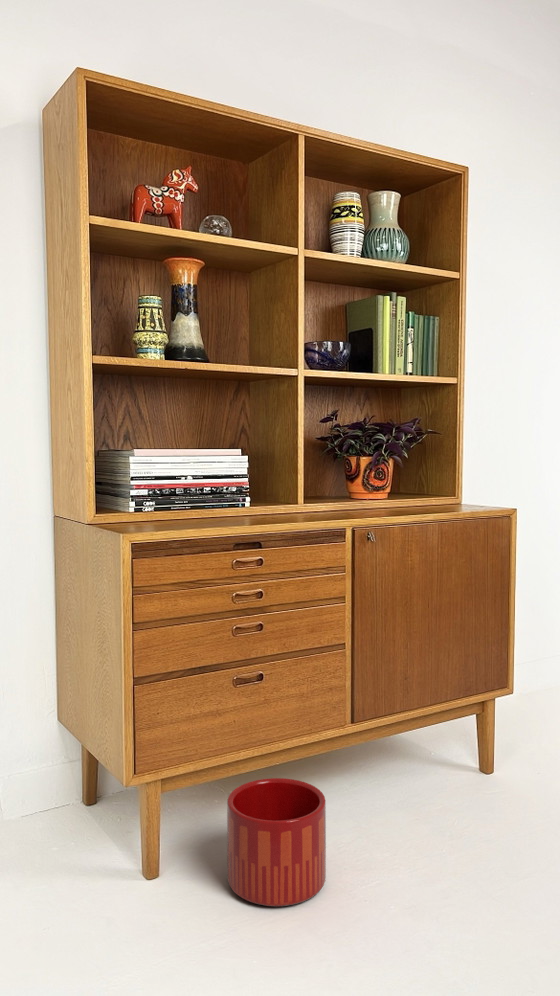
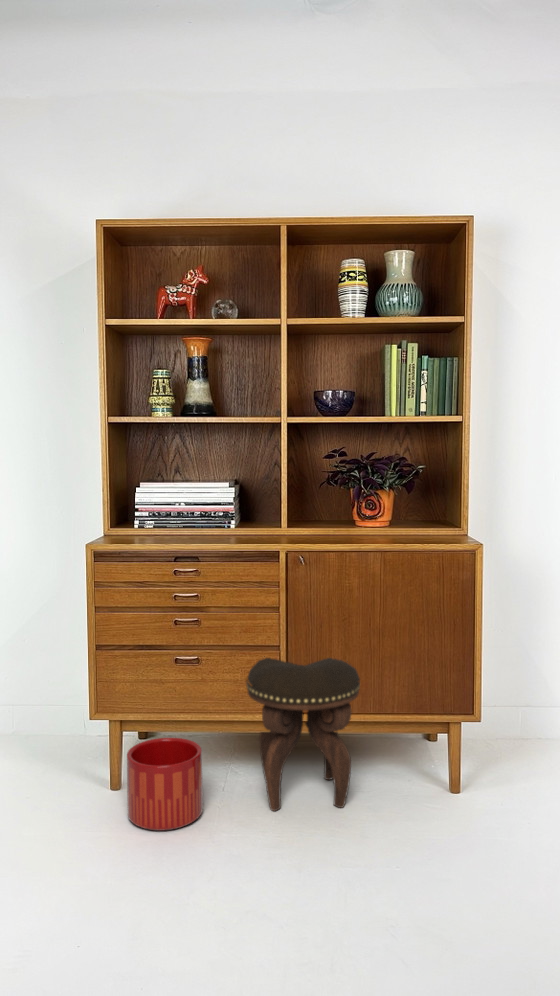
footstool: none [304,642,438,836] -> present [246,658,360,811]

